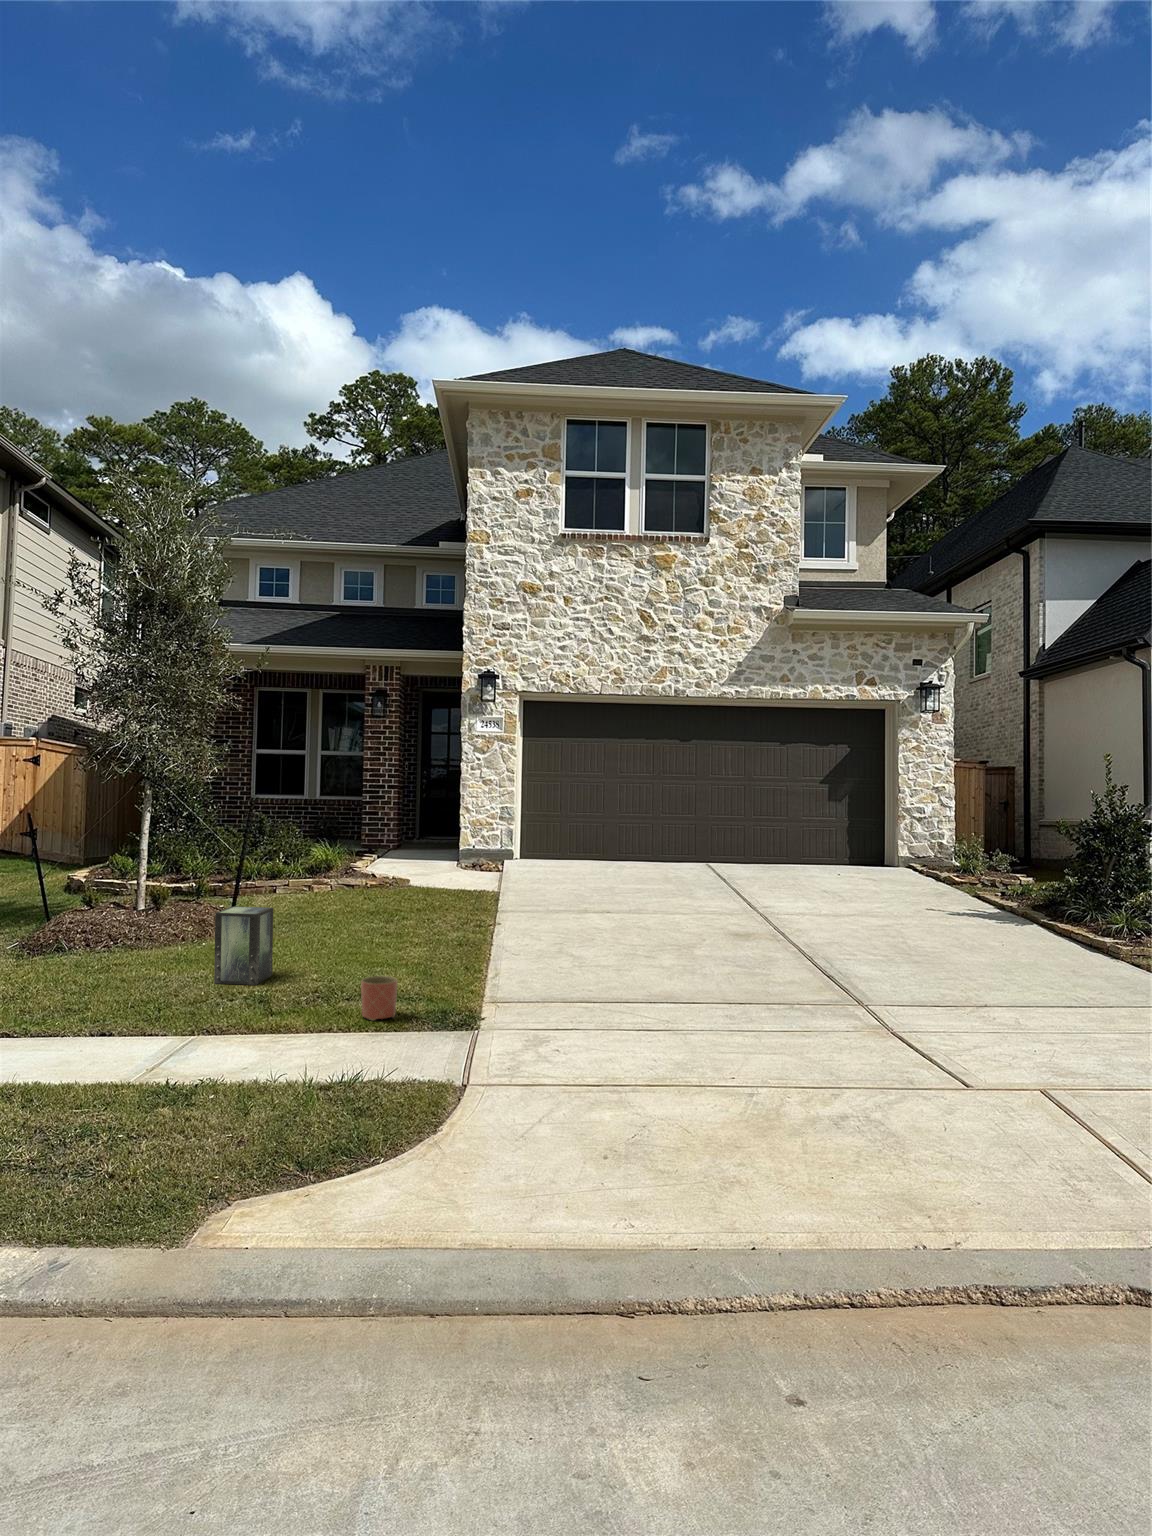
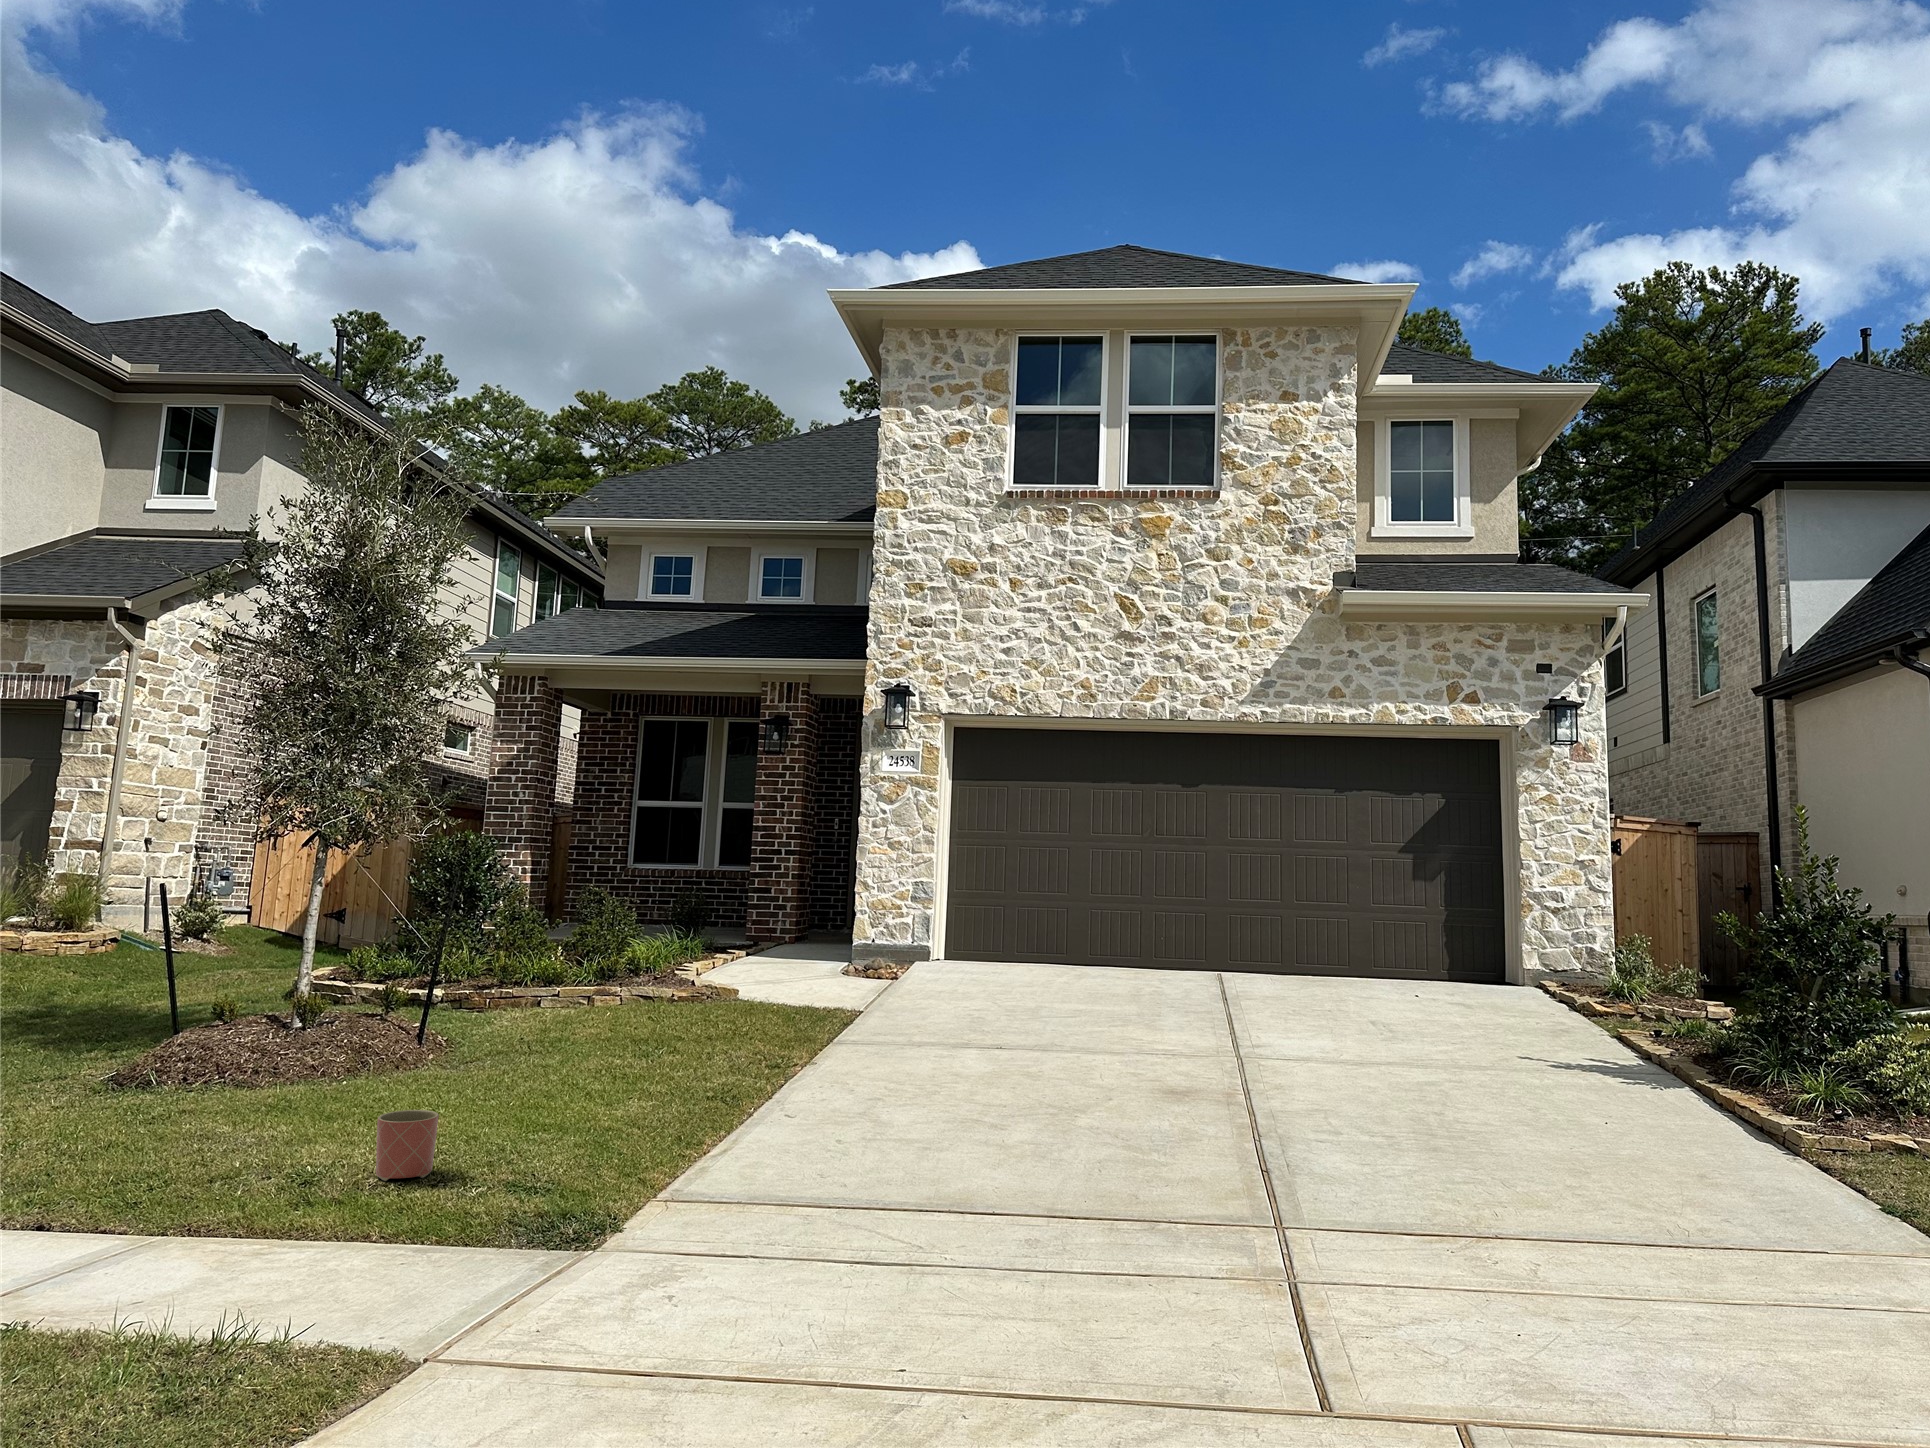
storage box: present [214,906,273,985] -> none [250,998,359,1118]

